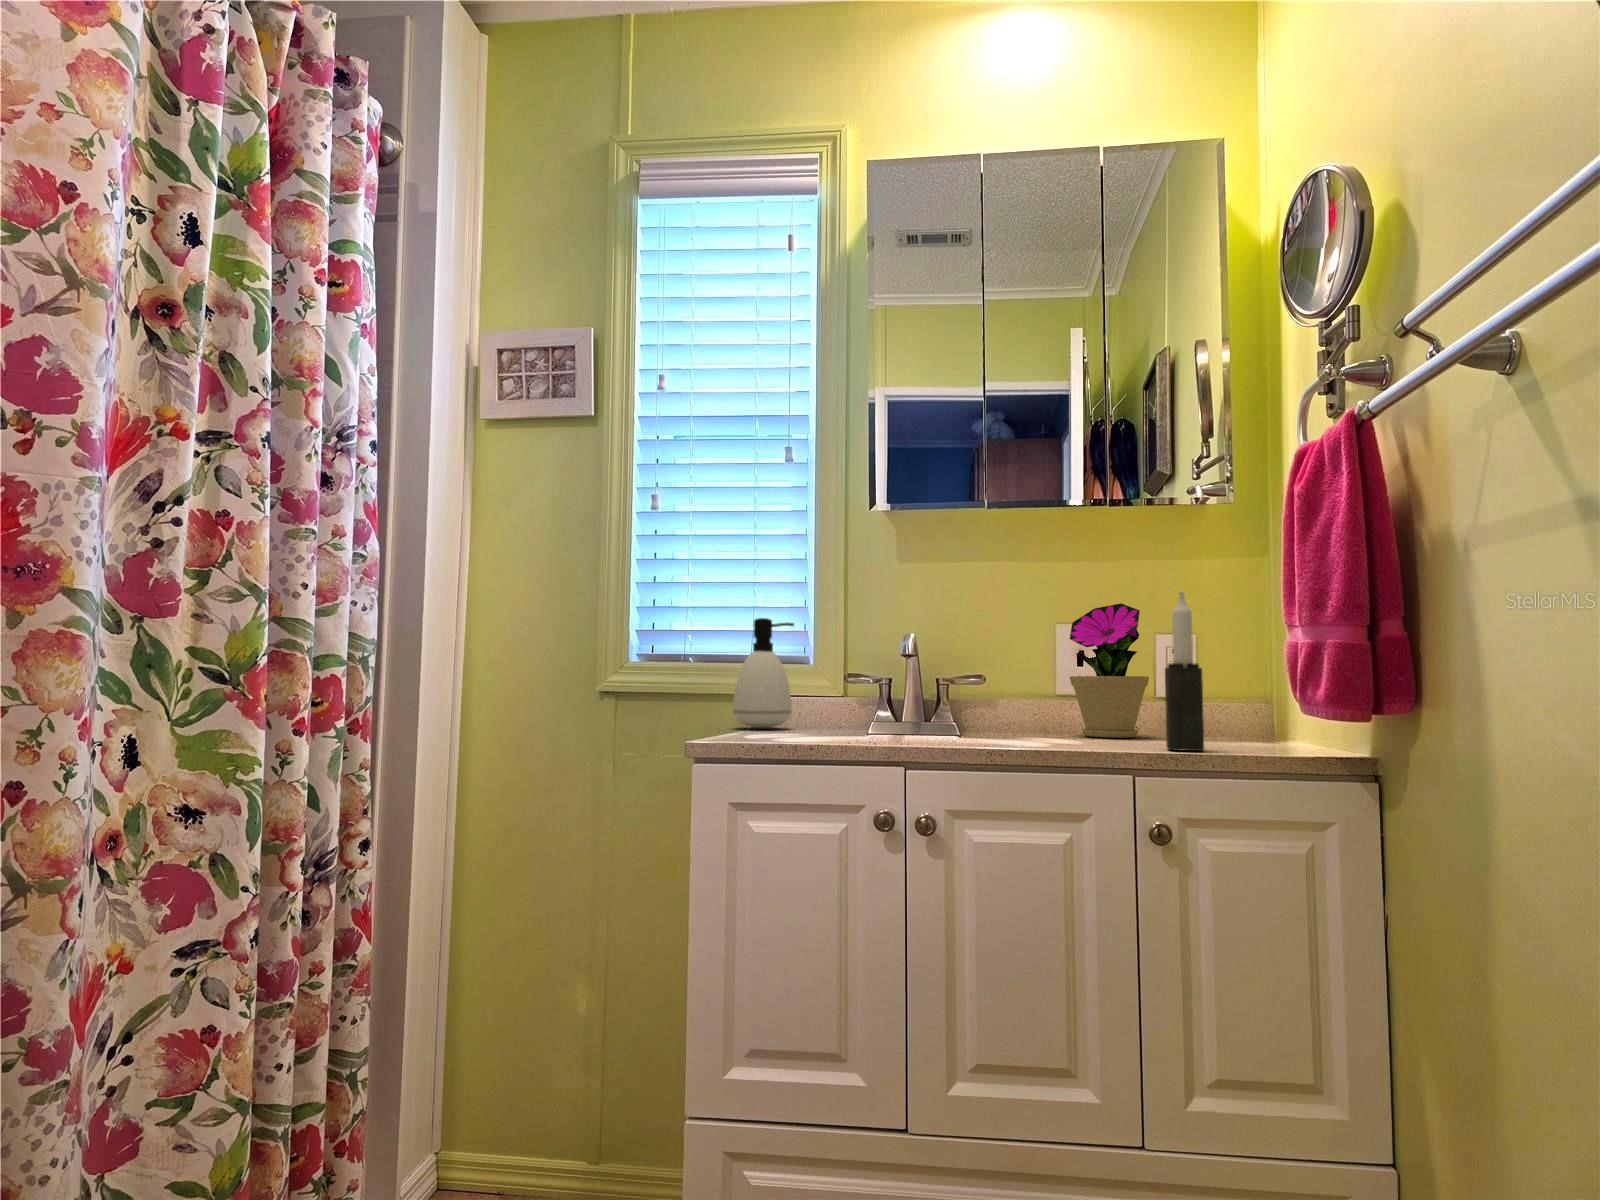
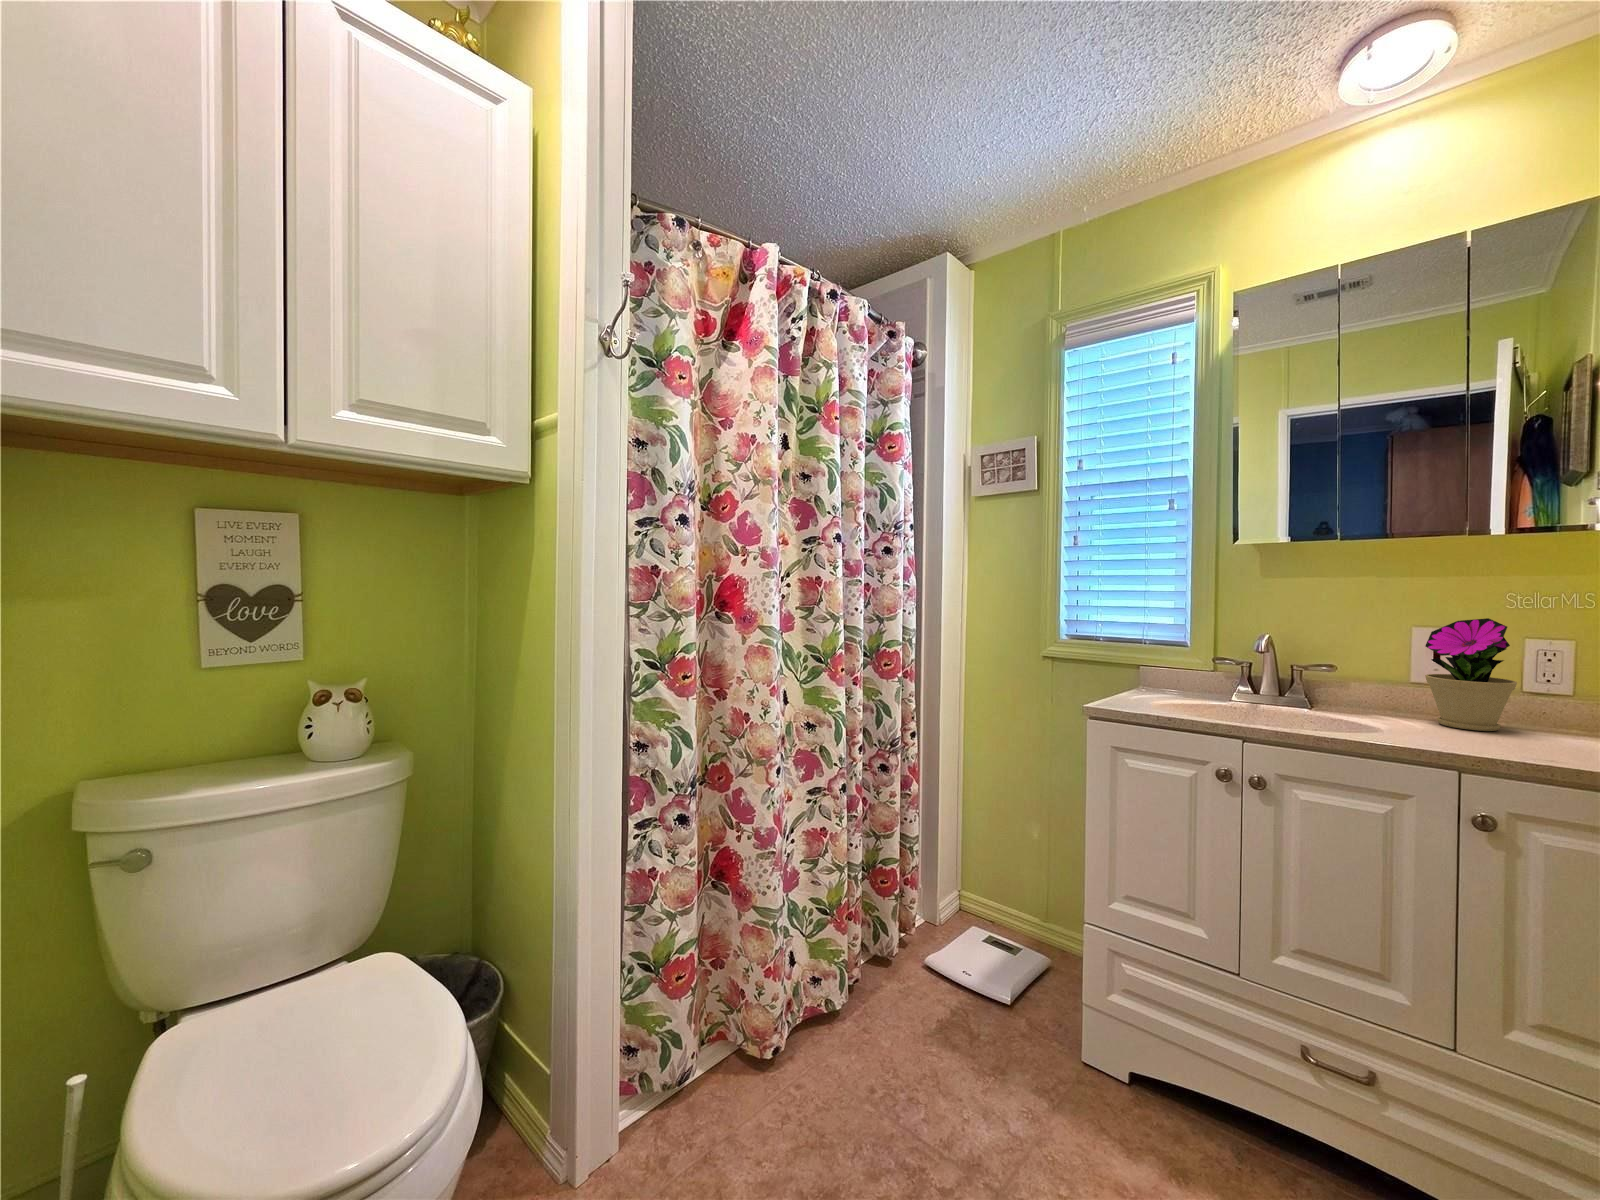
candle: present [1165,591,1204,751] -> none [1511,625,1556,762]
soap dispenser: present [733,618,794,728] -> none [1128,618,1174,689]

